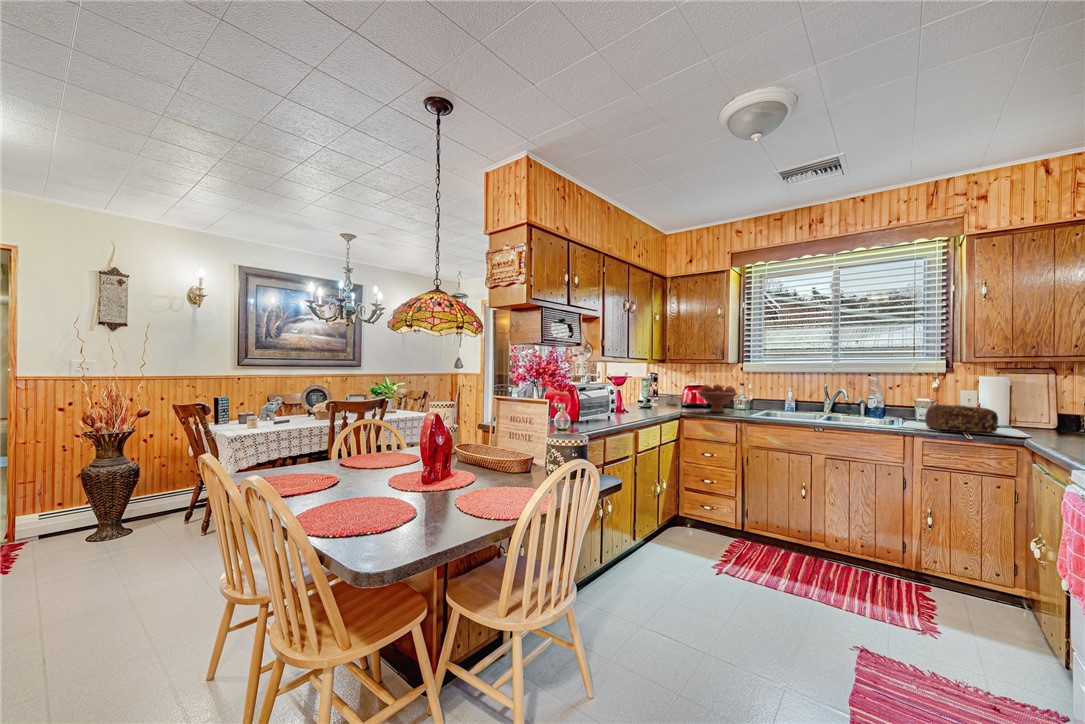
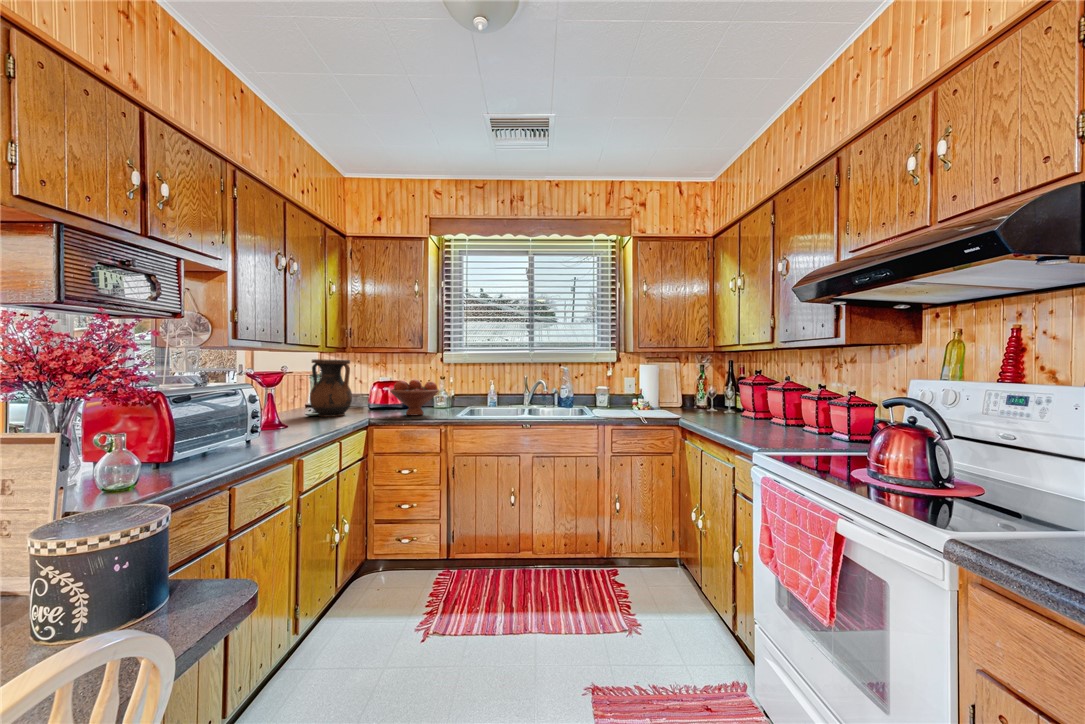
vase: none [642,368,670,408] -> present [310,359,352,417]
bread loaf: present [925,405,998,432] -> none [610,392,659,417]

